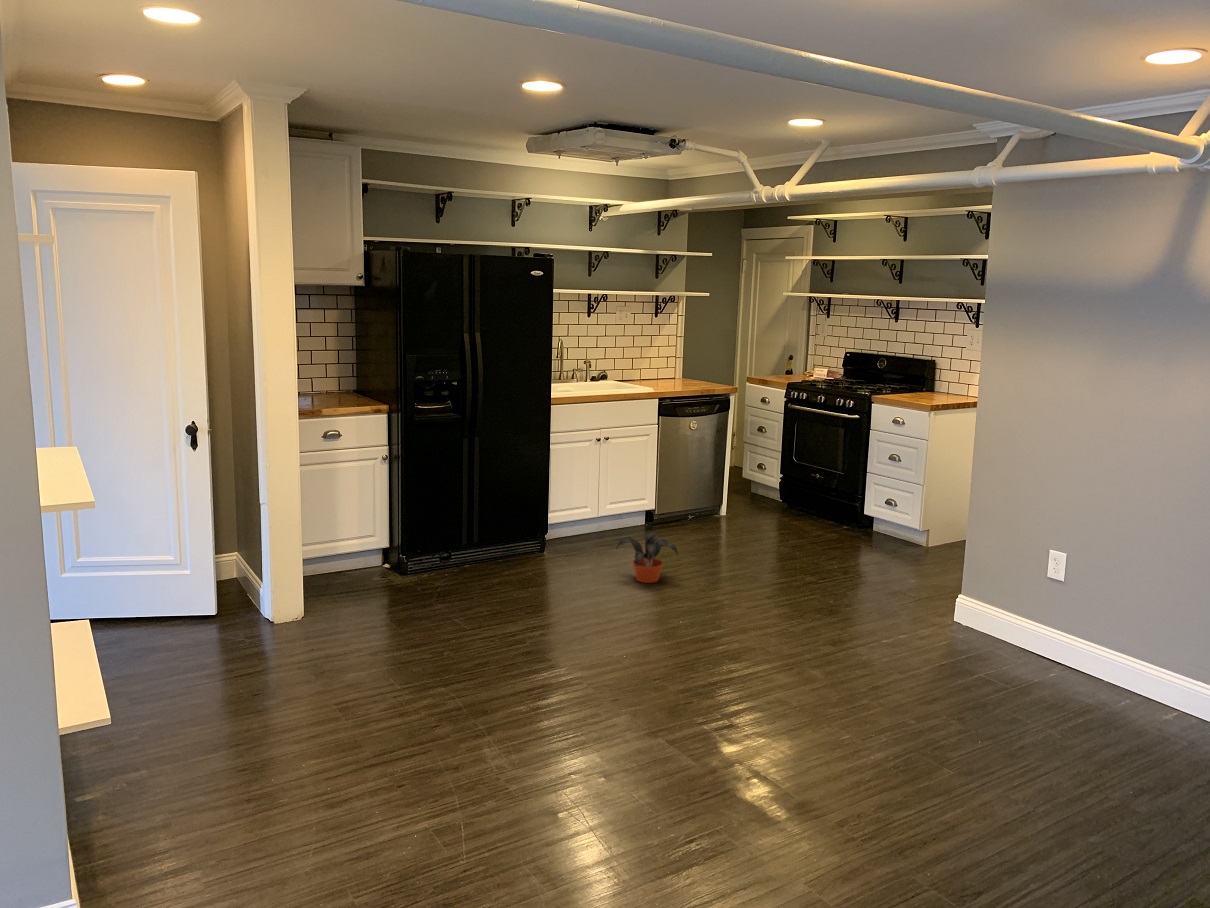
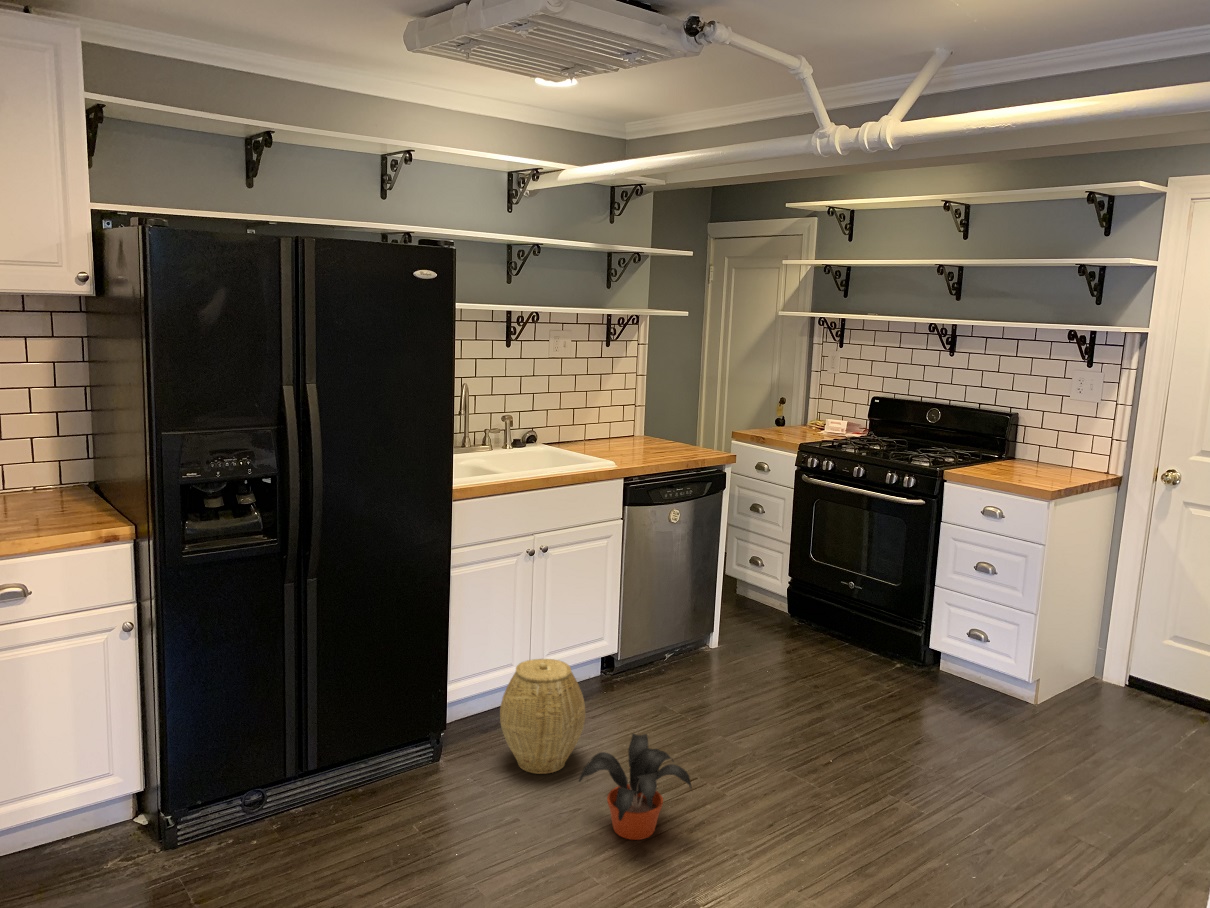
woven basket: none [577,497,626,560] -> present [500,659,585,774]

